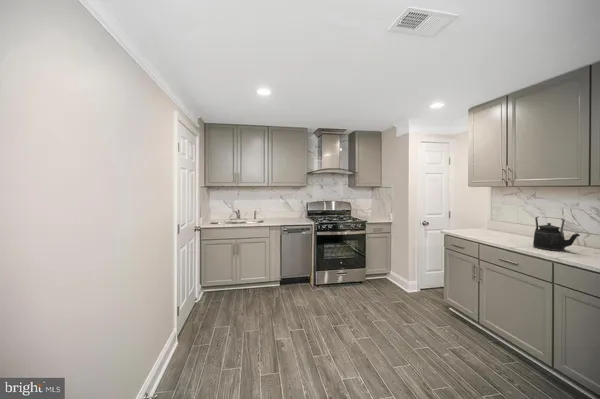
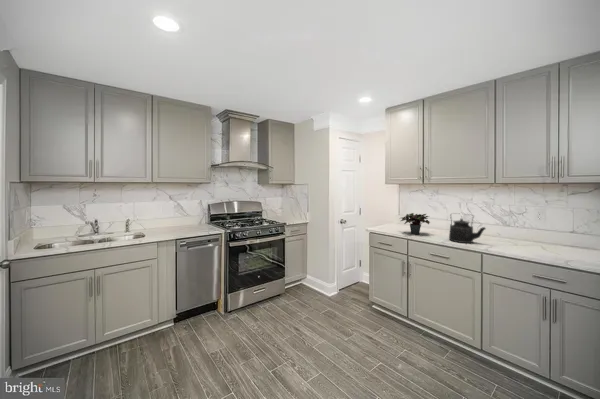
potted plant: none [480,216,517,238] -> present [401,213,430,234]

